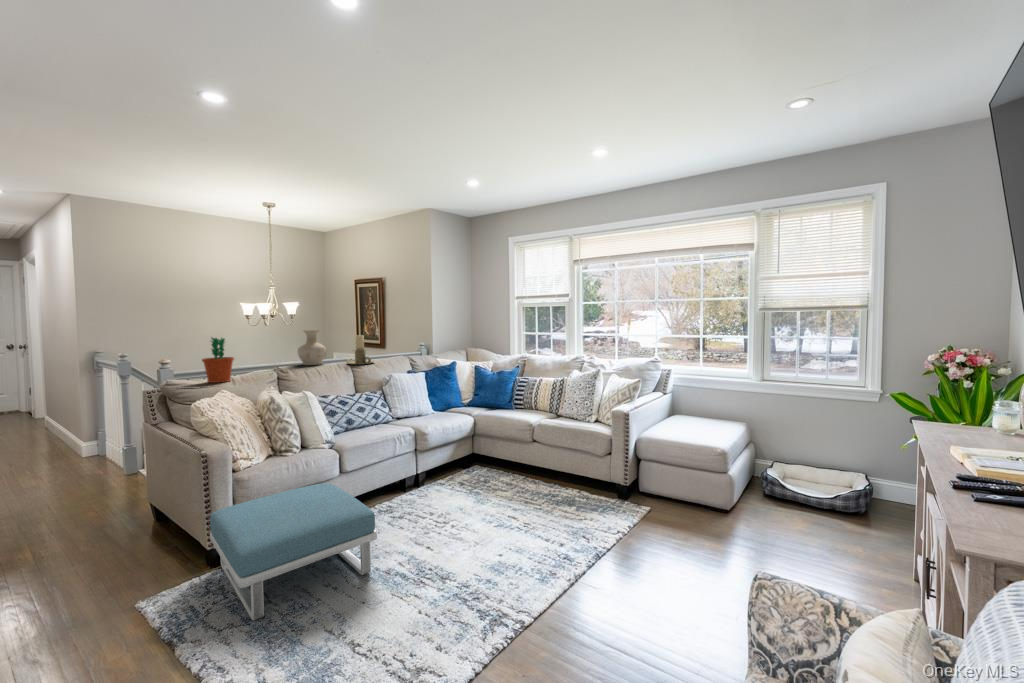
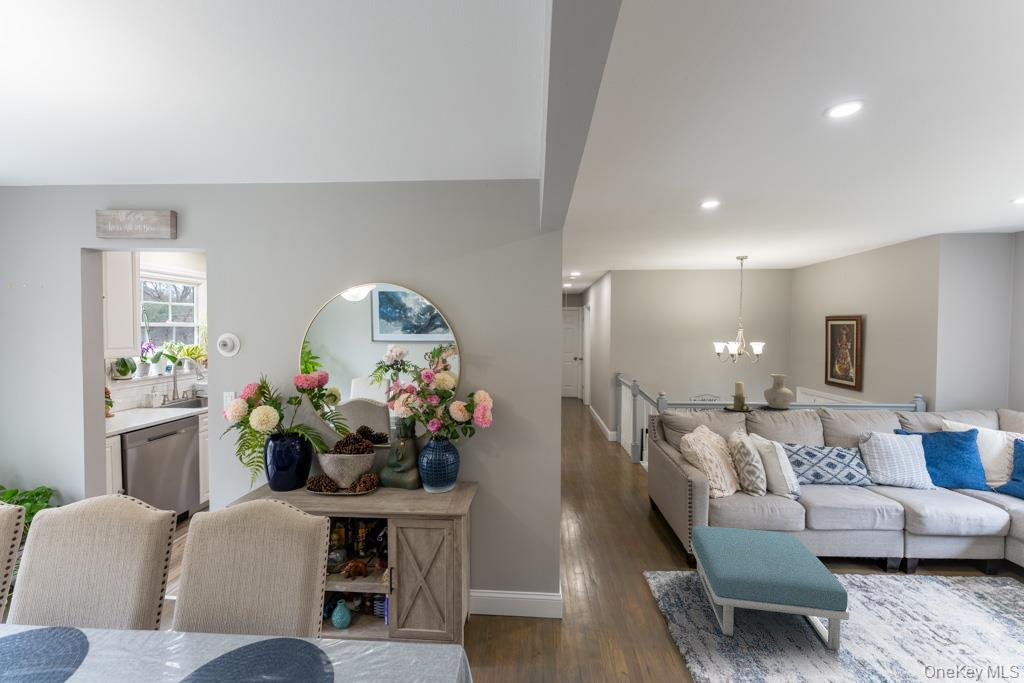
candle holder: present [347,335,374,365] -> present [725,382,753,411]
flower pot: present [202,338,234,383] -> none [688,382,712,419]

